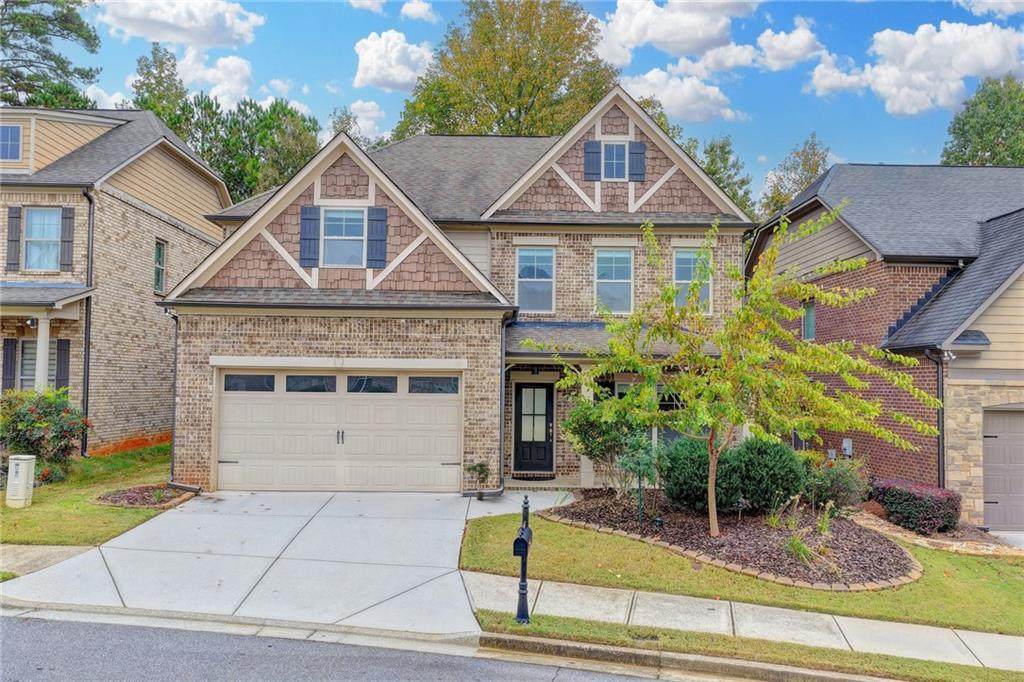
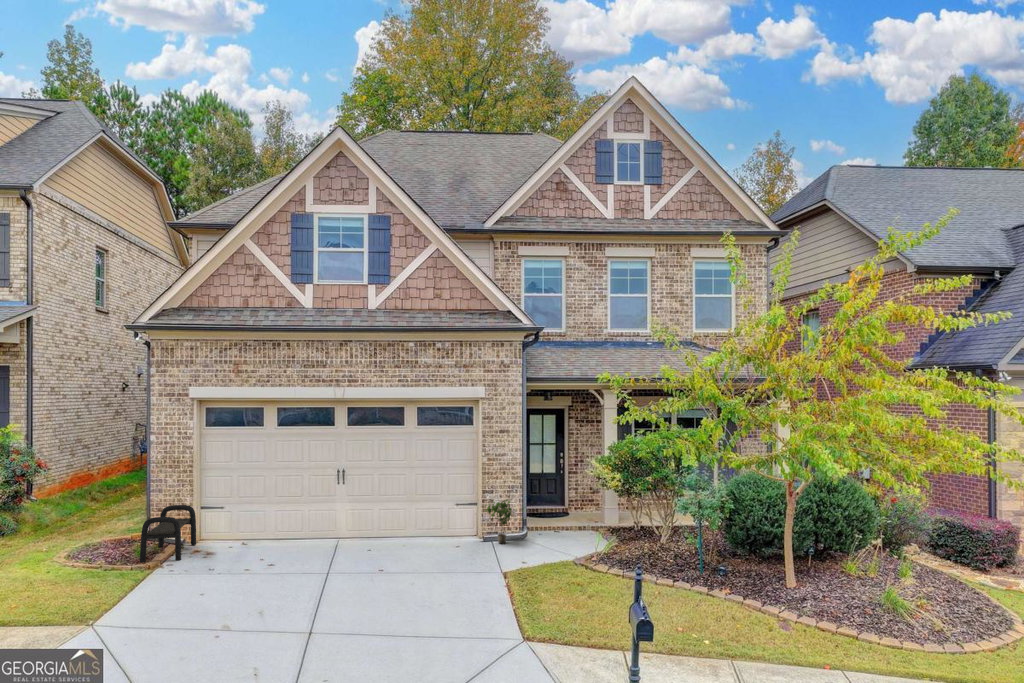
bench: none [161,458,214,505] -> present [140,505,196,562]

